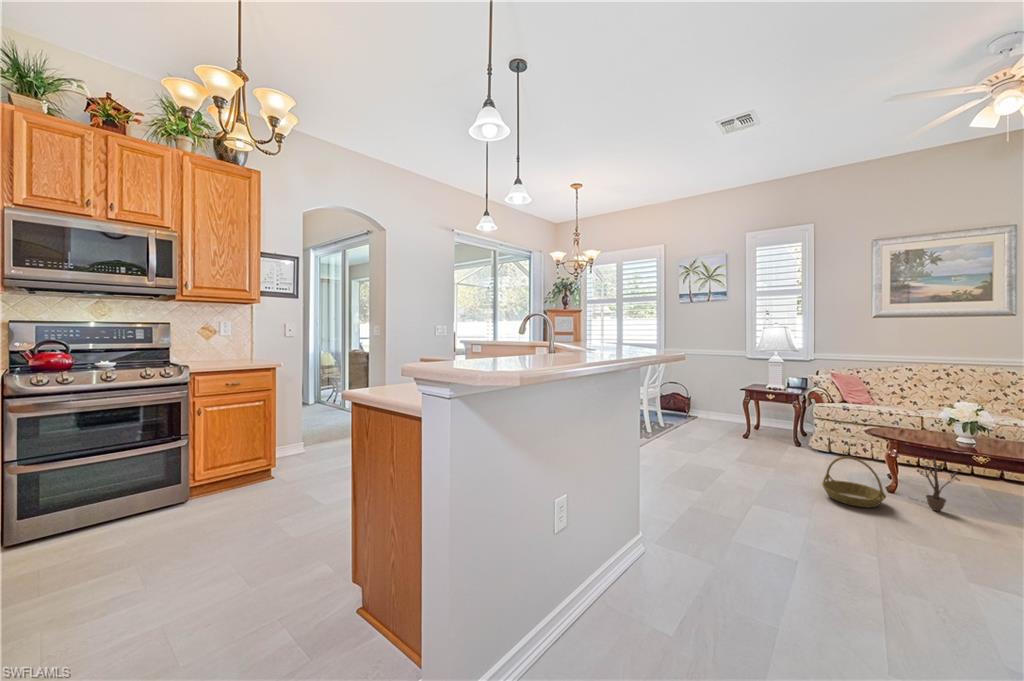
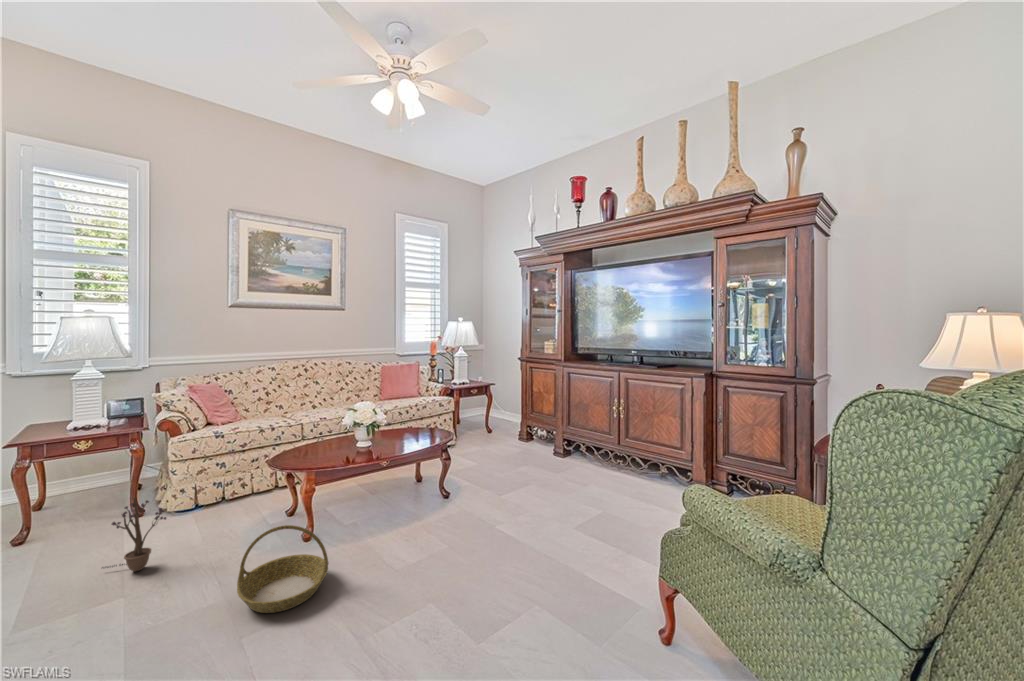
decorative plant: present [912,457,960,511] -> present [102,498,166,572]

